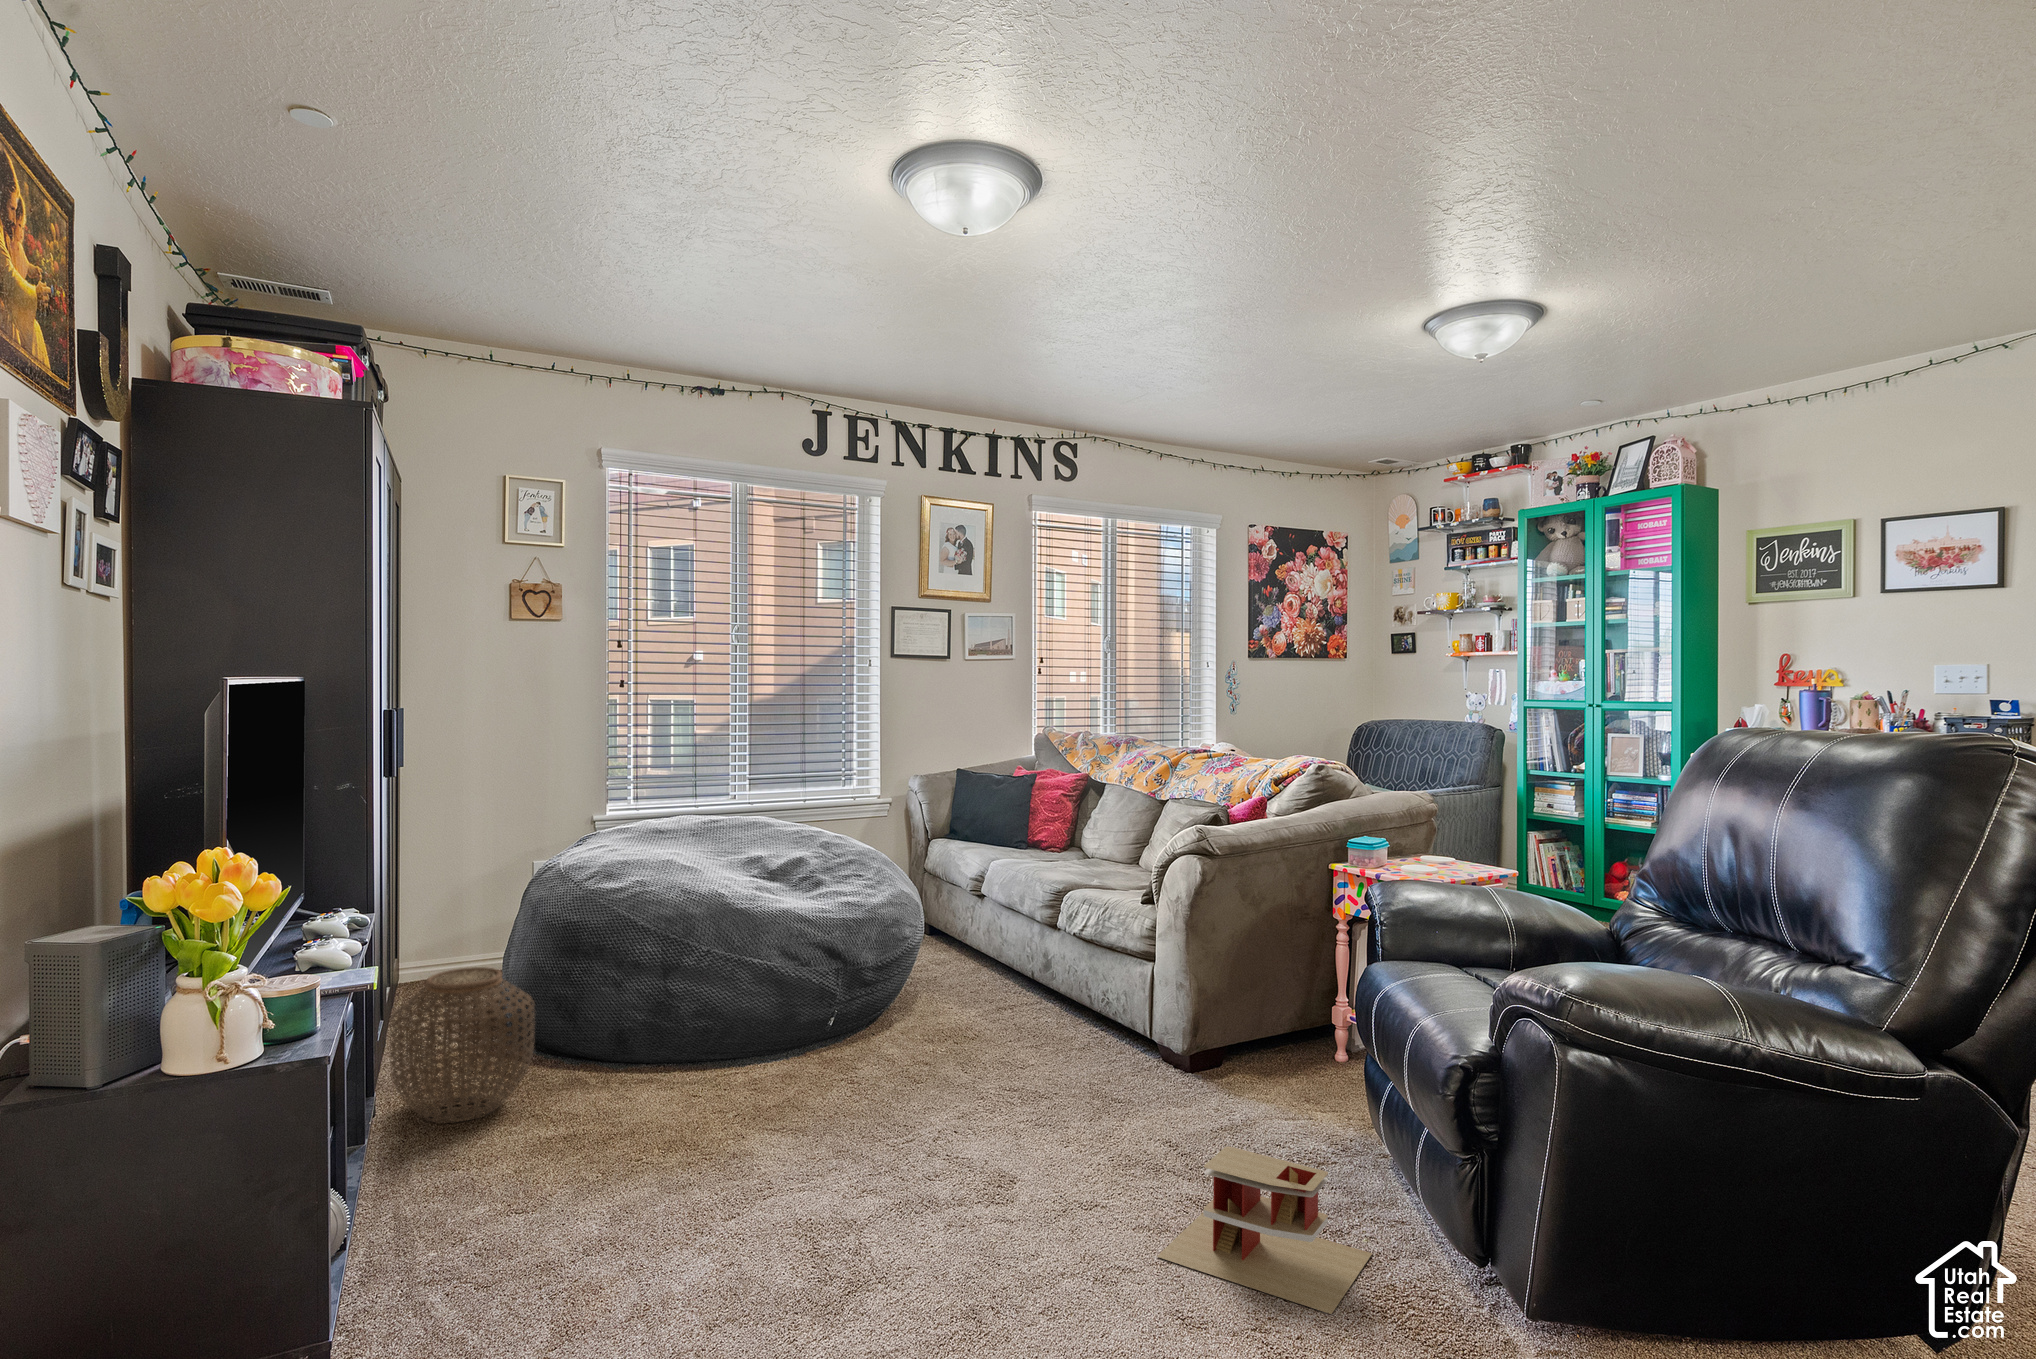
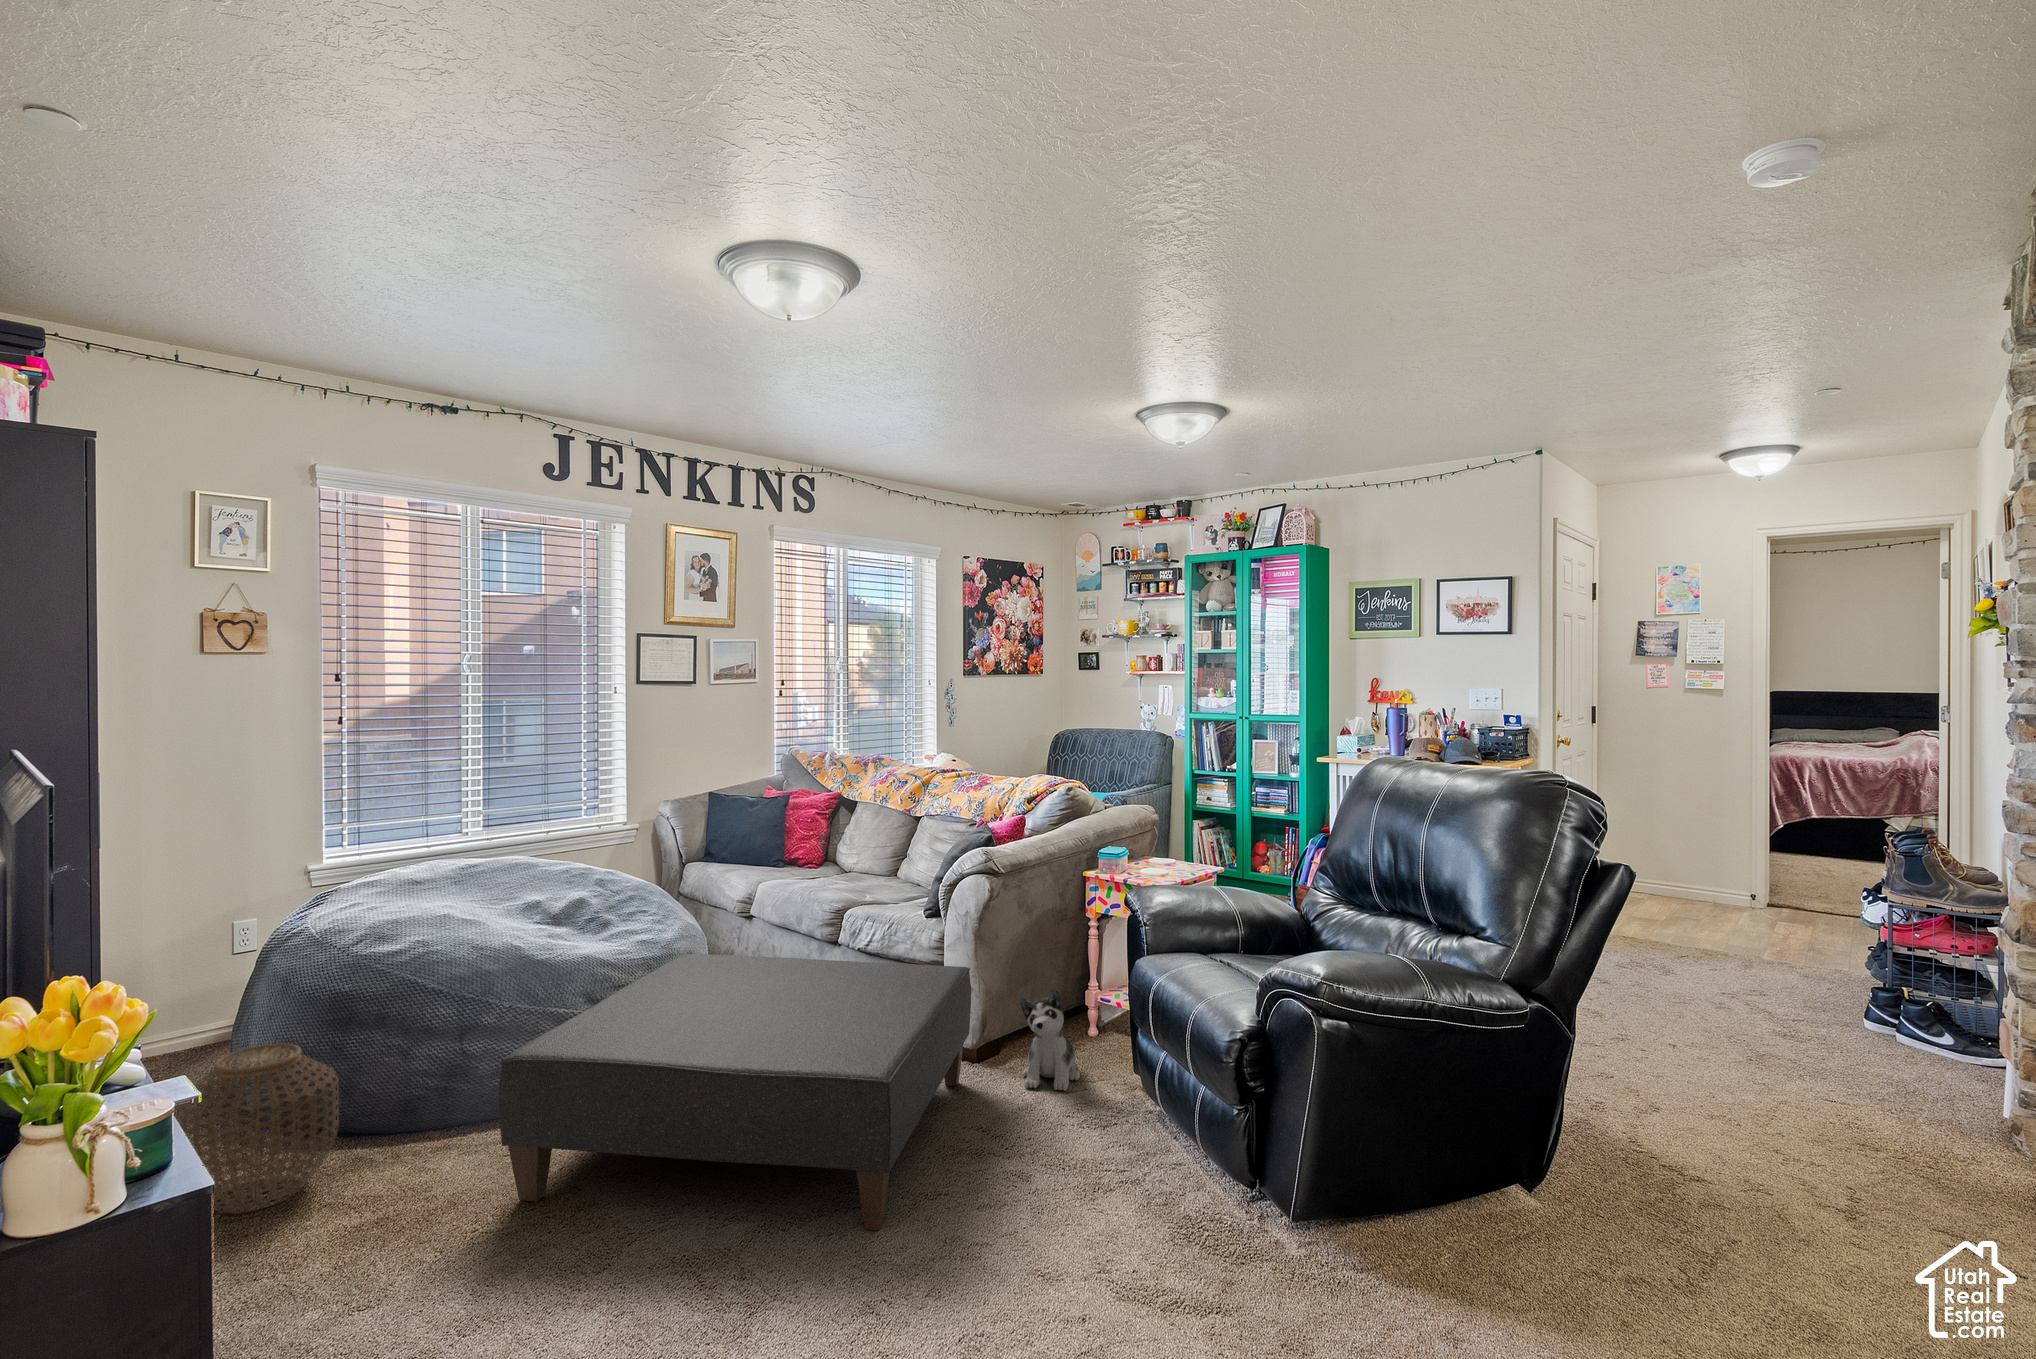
ottoman: none [653,924,1179,1240] -> present [499,954,971,1230]
plush toy: none [1237,995,1310,1119] -> present [1020,988,1080,1091]
toy house: present [1157,1146,1372,1314] -> none [1004,1123,1164,1243]

